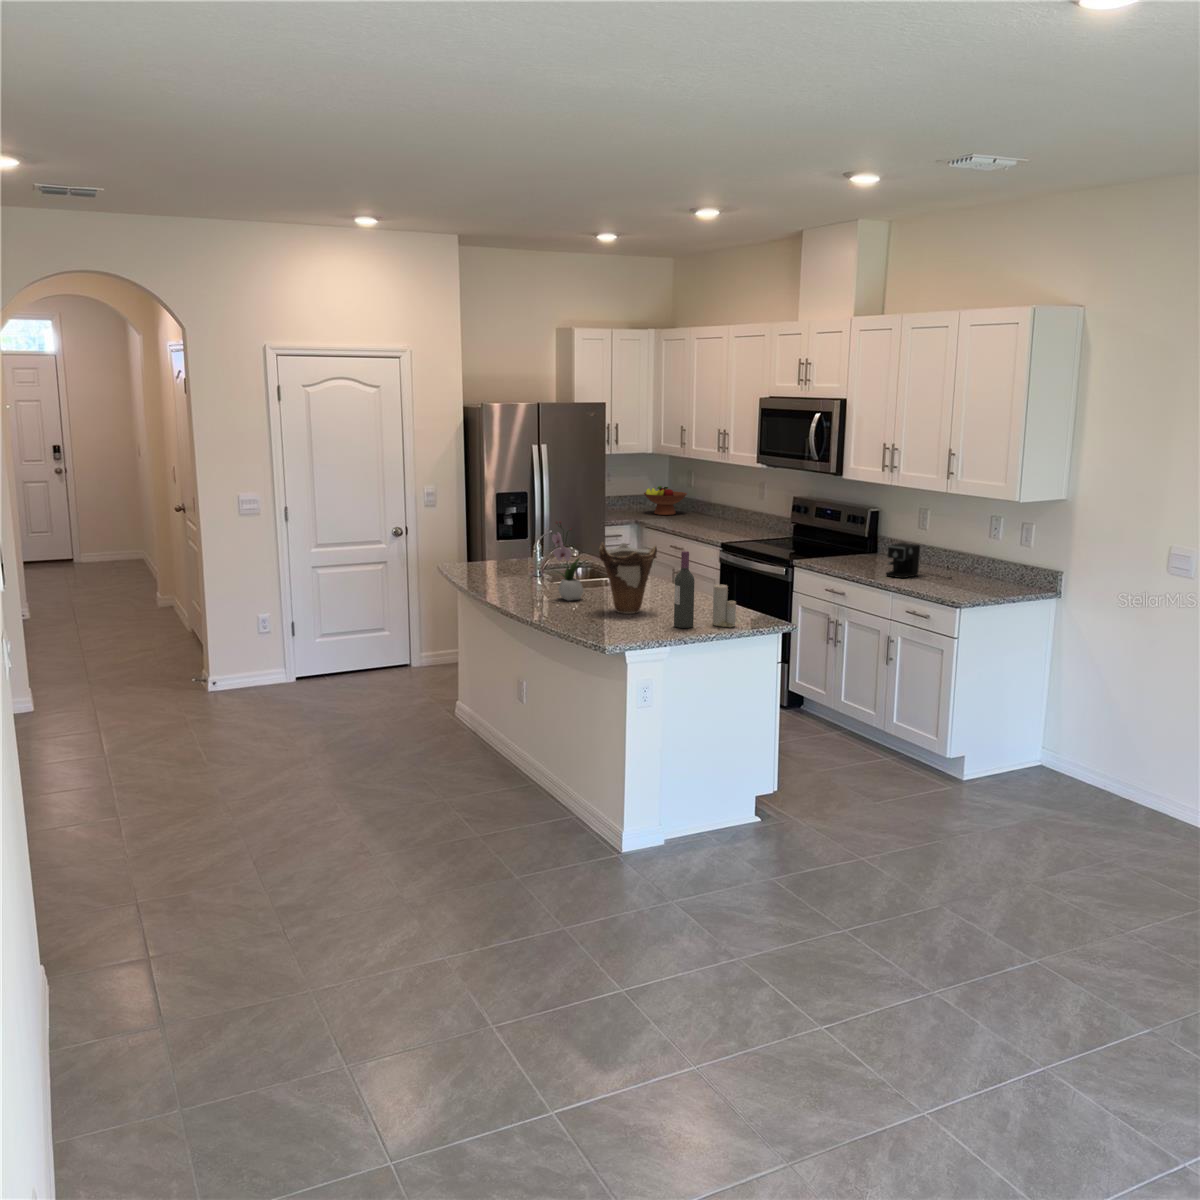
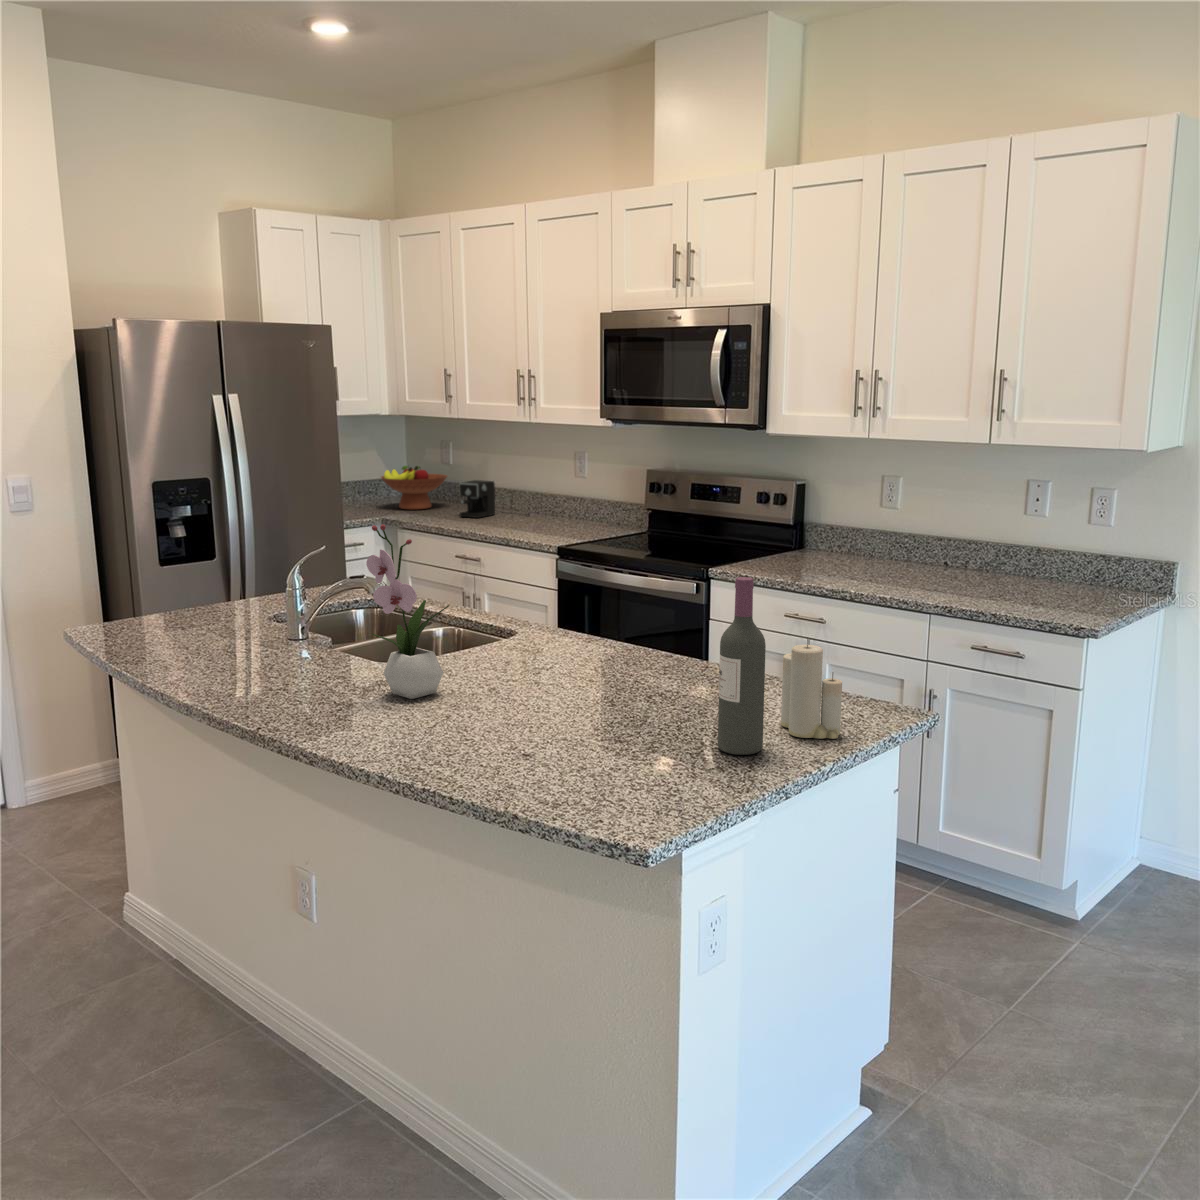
vase: present [599,543,657,614] -> none [509,565,630,724]
coffee maker: present [886,543,951,579] -> present [460,480,529,518]

